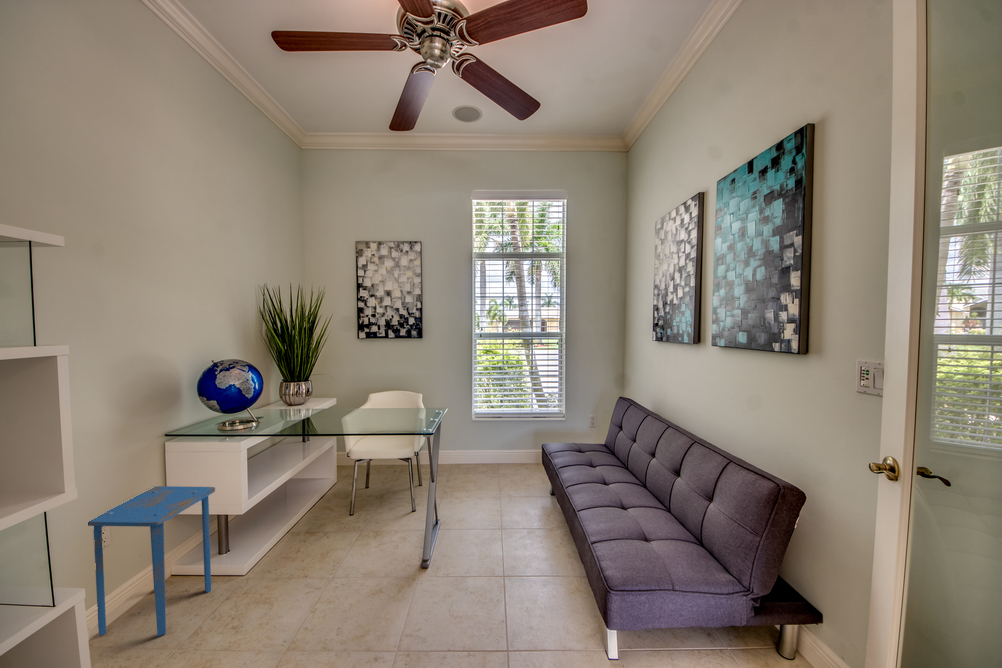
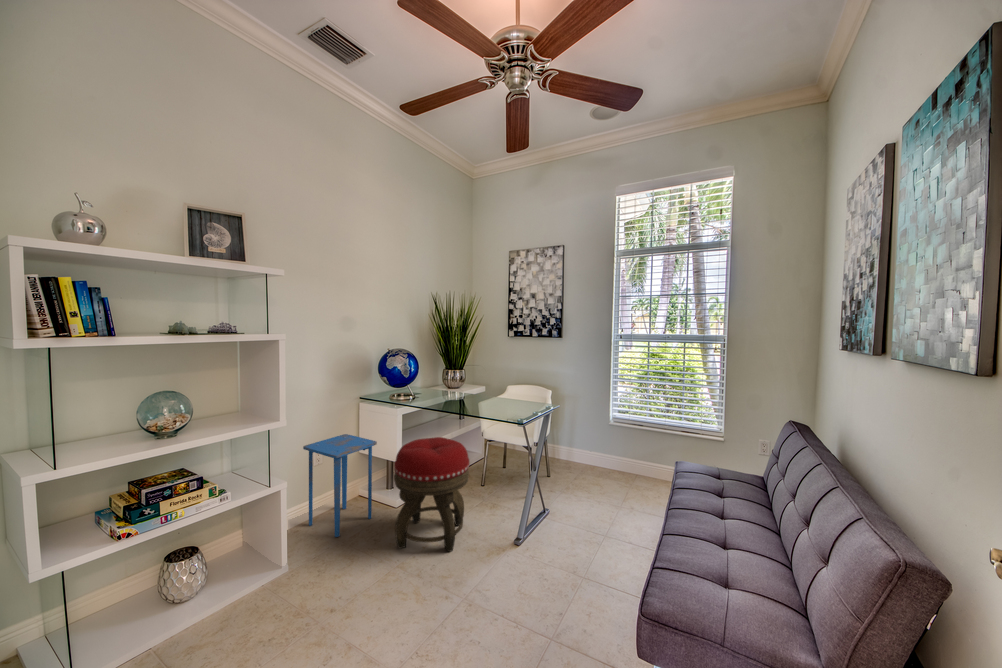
footstool: none [255,464,357,617] -> present [394,437,469,552]

